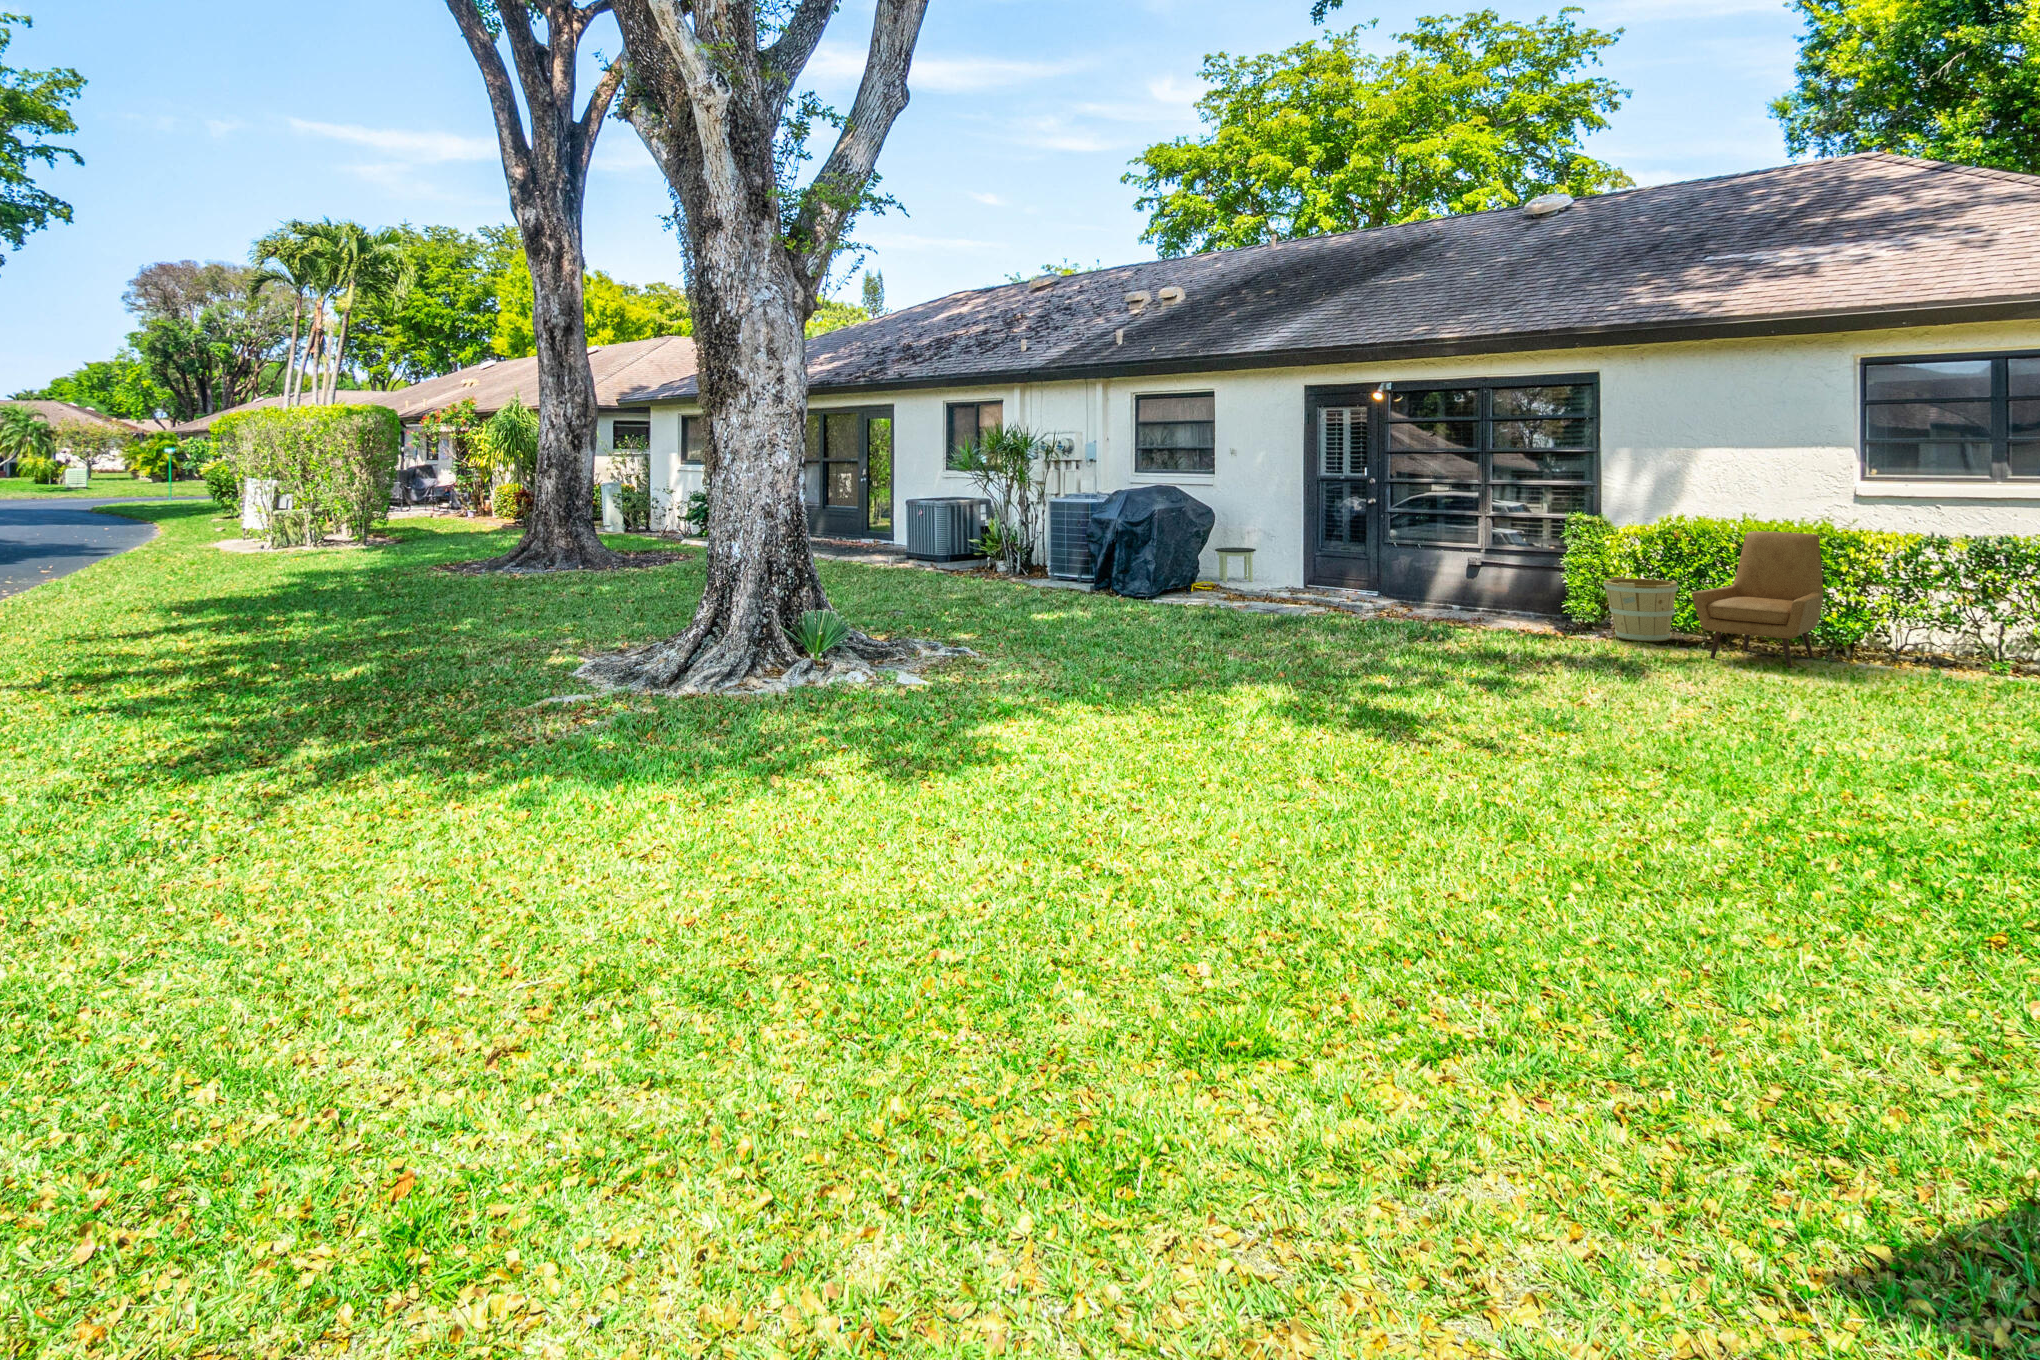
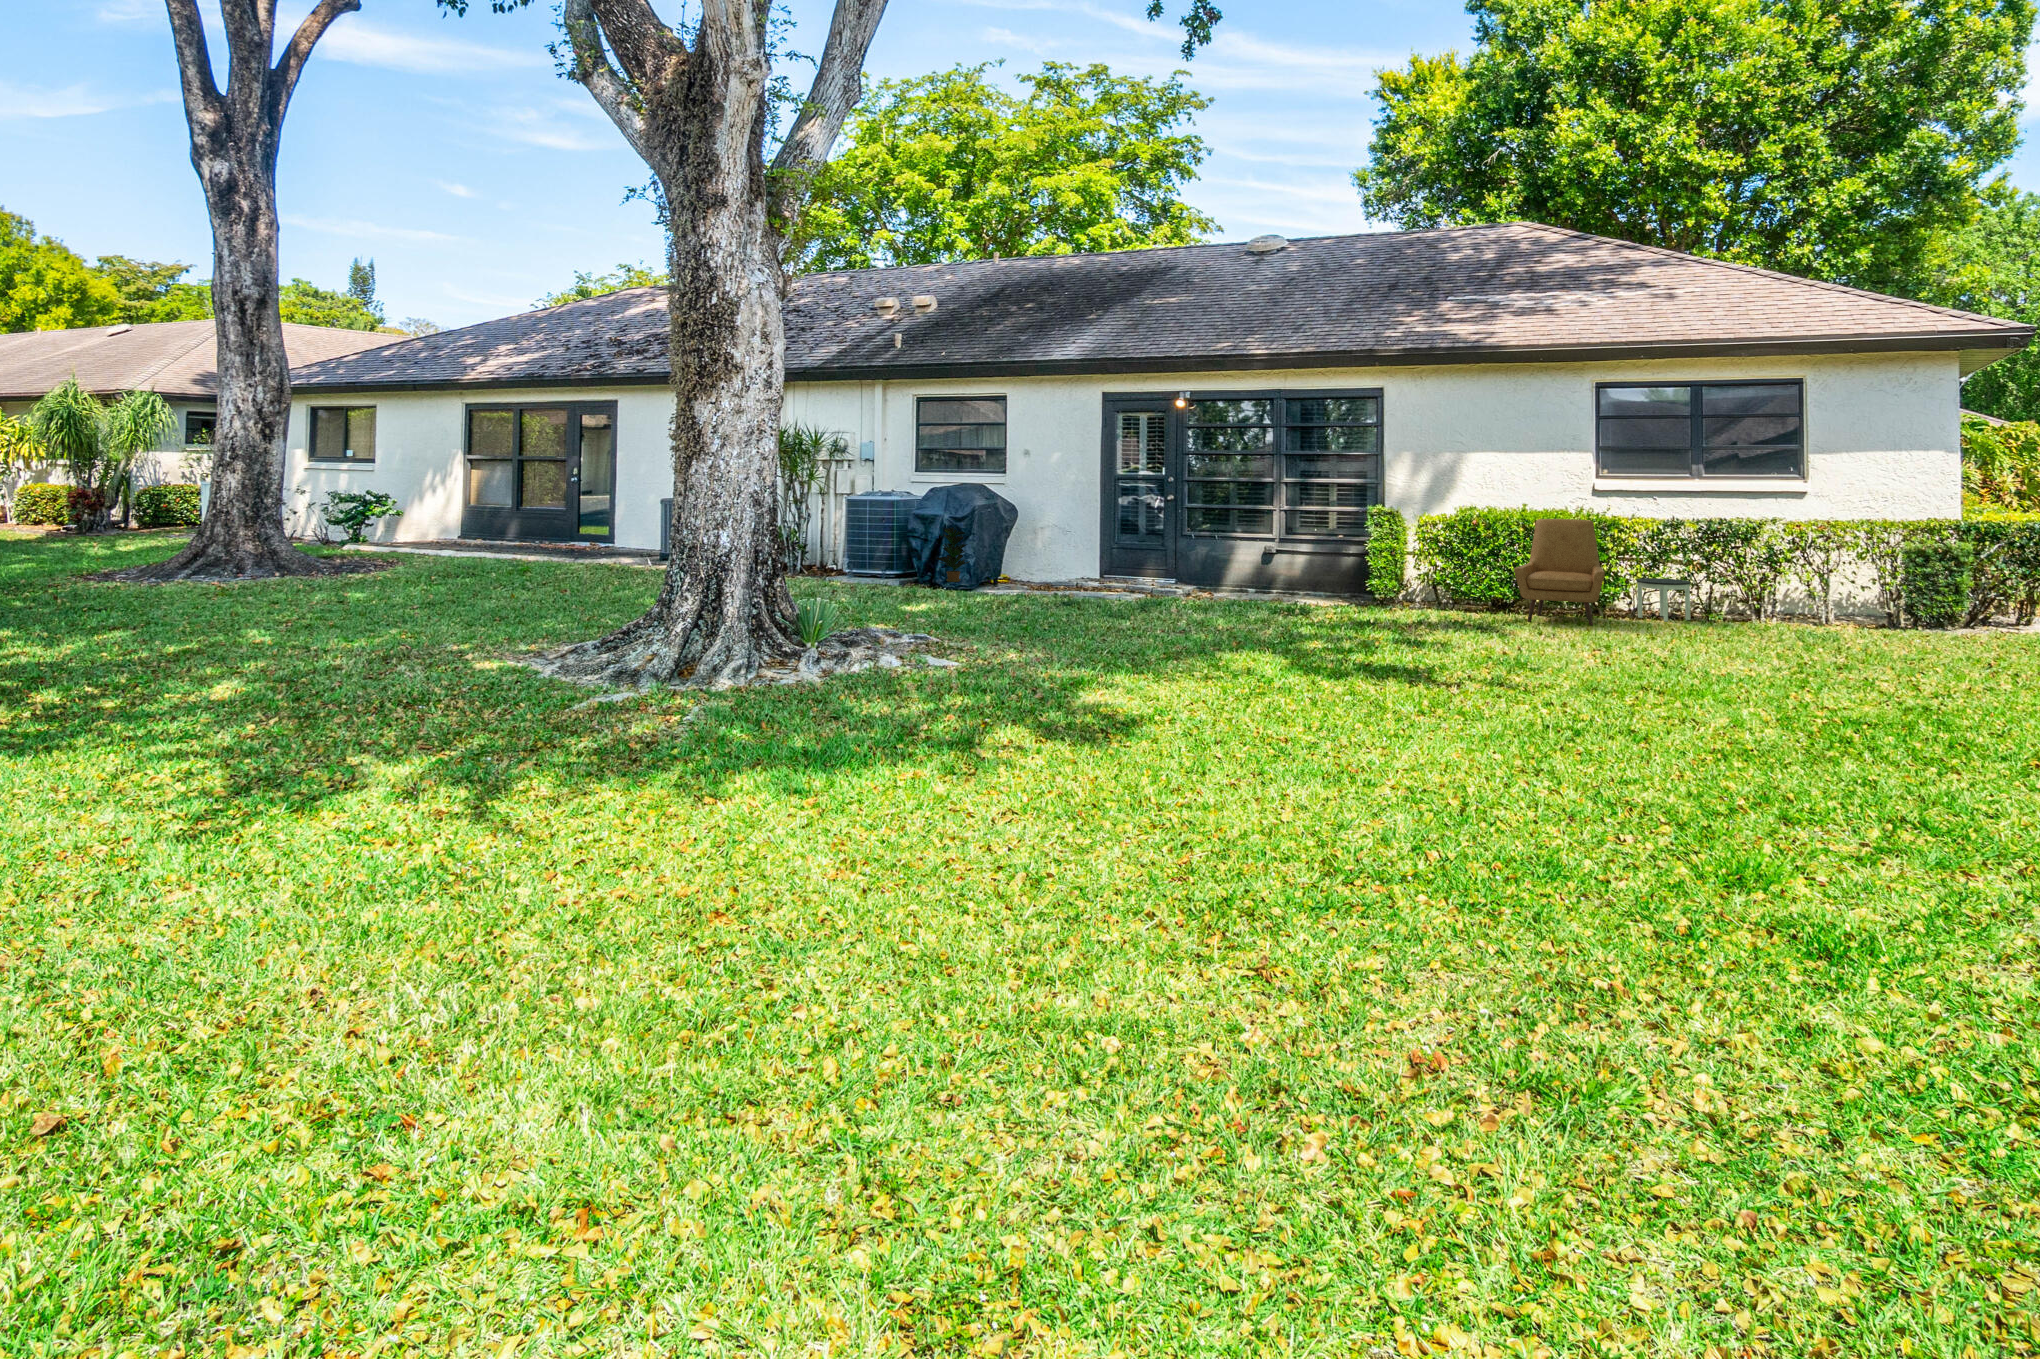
potted plant: none [1115,528,1149,584] -> present [936,527,970,582]
round table: present [1215,547,1256,582] -> present [1636,578,1690,622]
wooden bucket: present [1604,577,1679,641] -> none [1423,559,1482,612]

